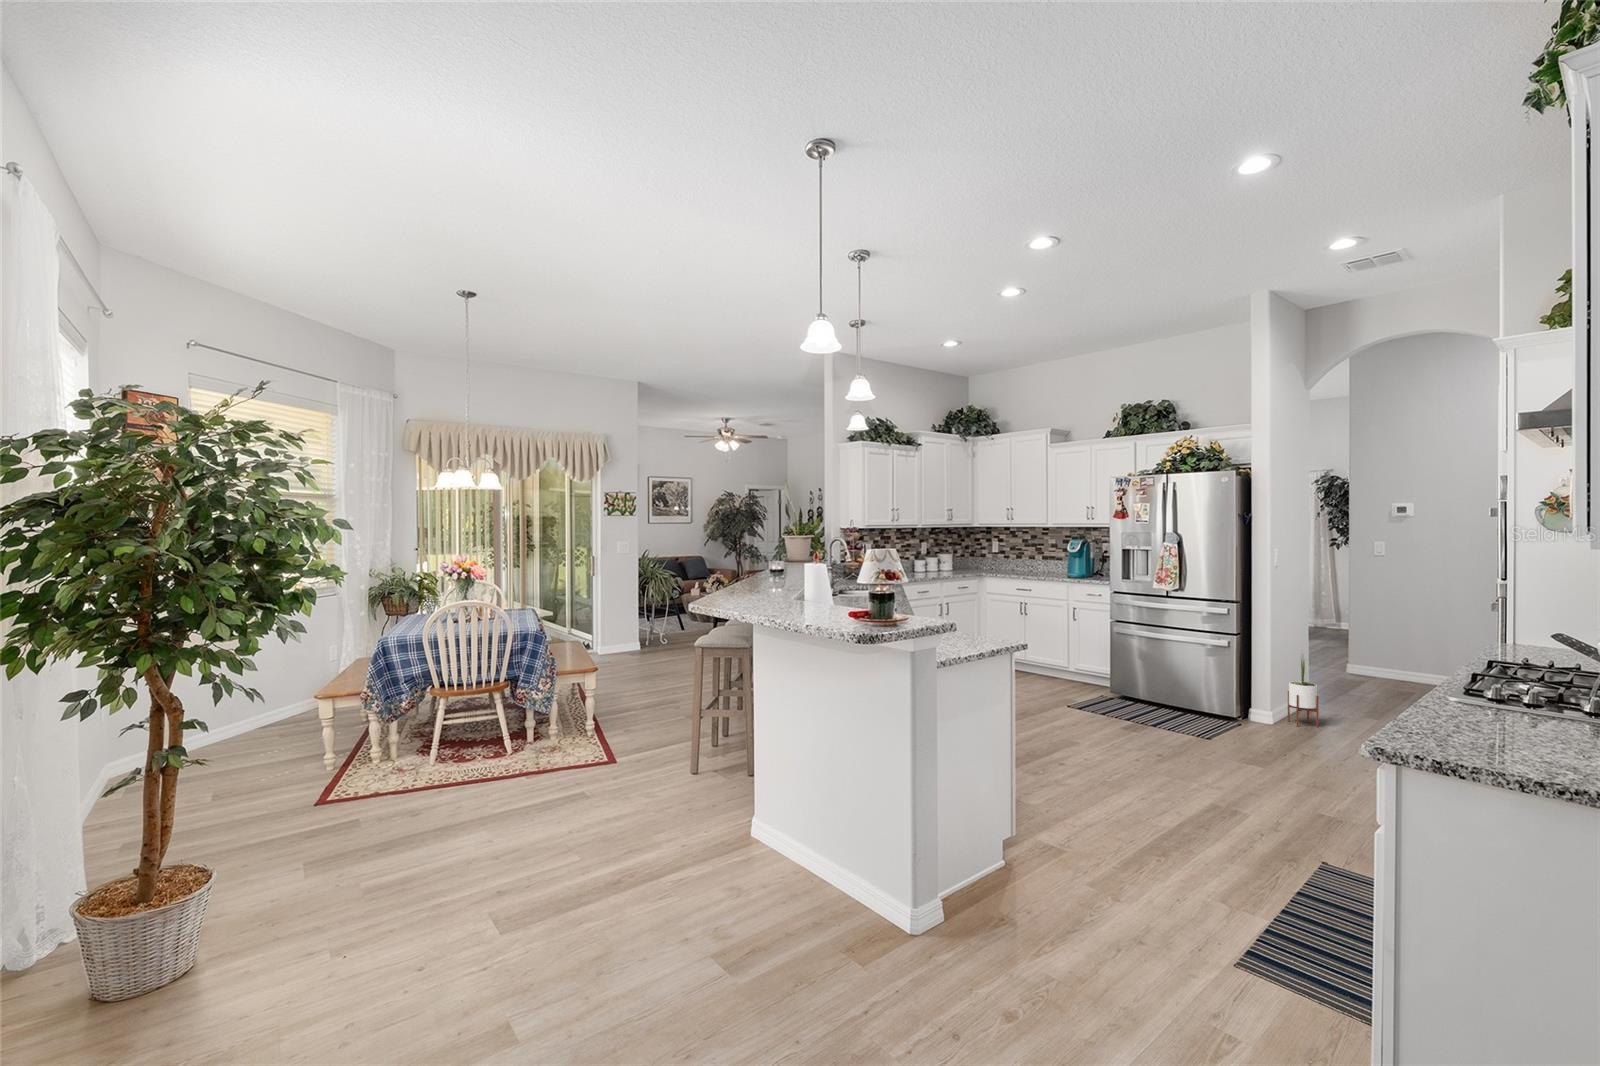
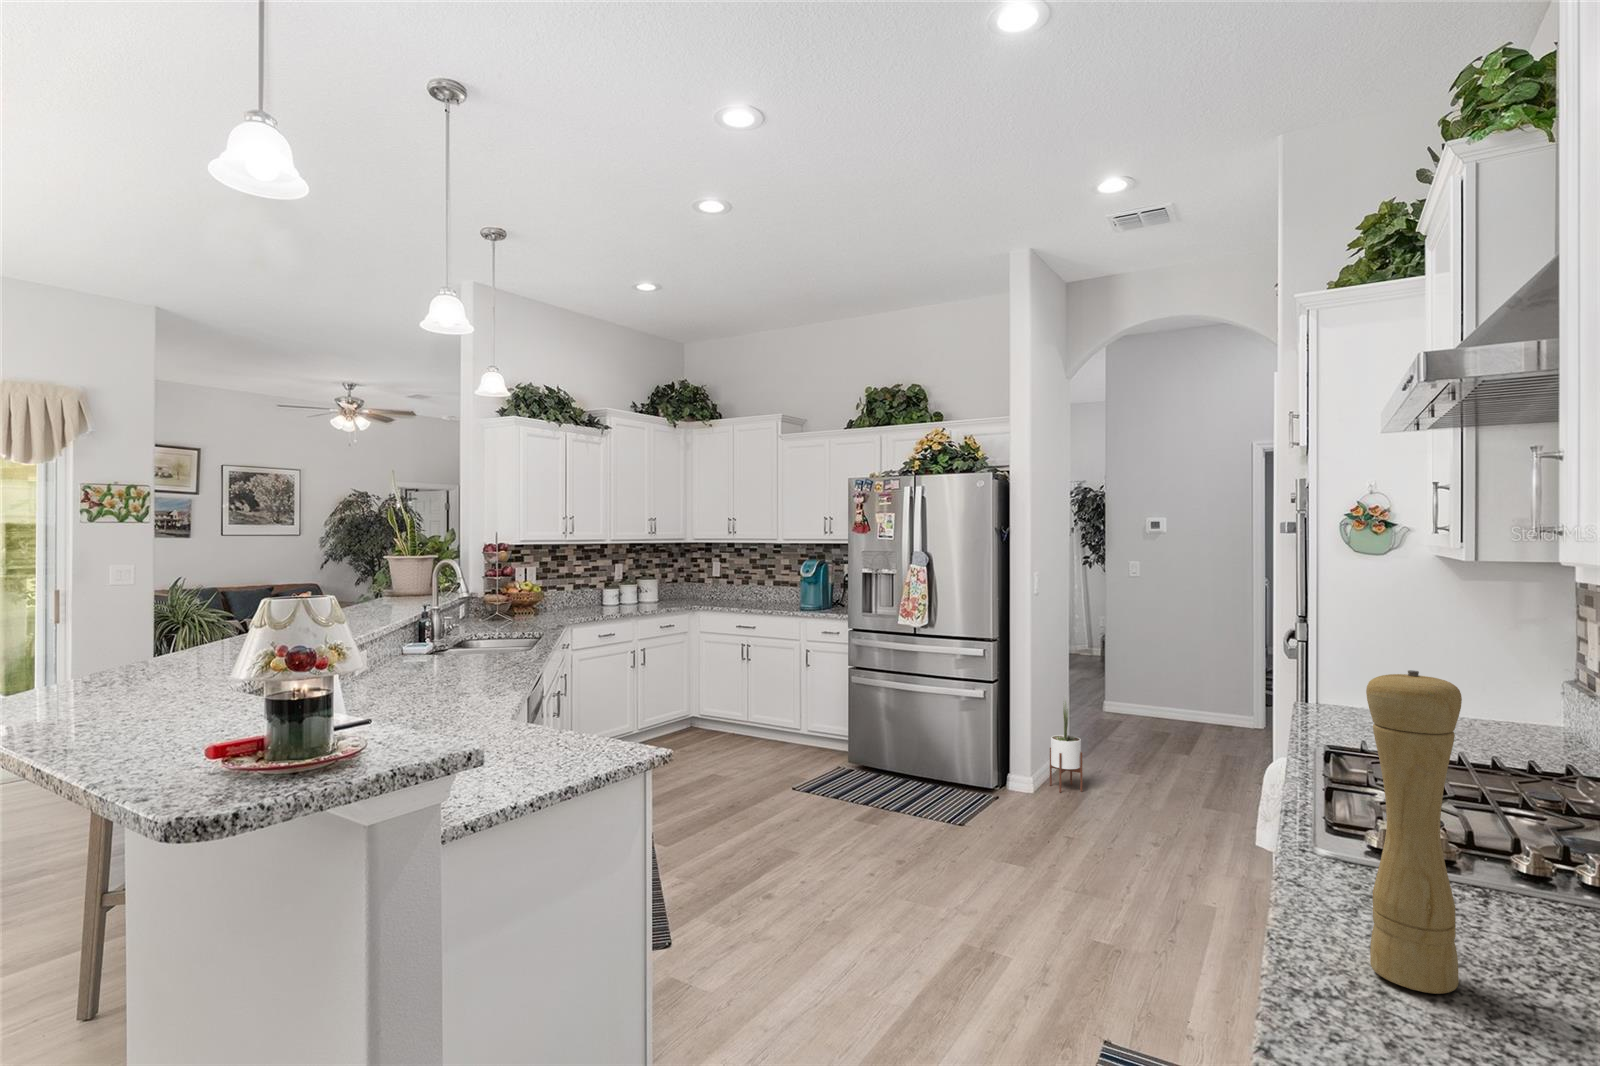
pepper mill: none [1442,582,1493,733] -> present [1366,670,1462,994]

